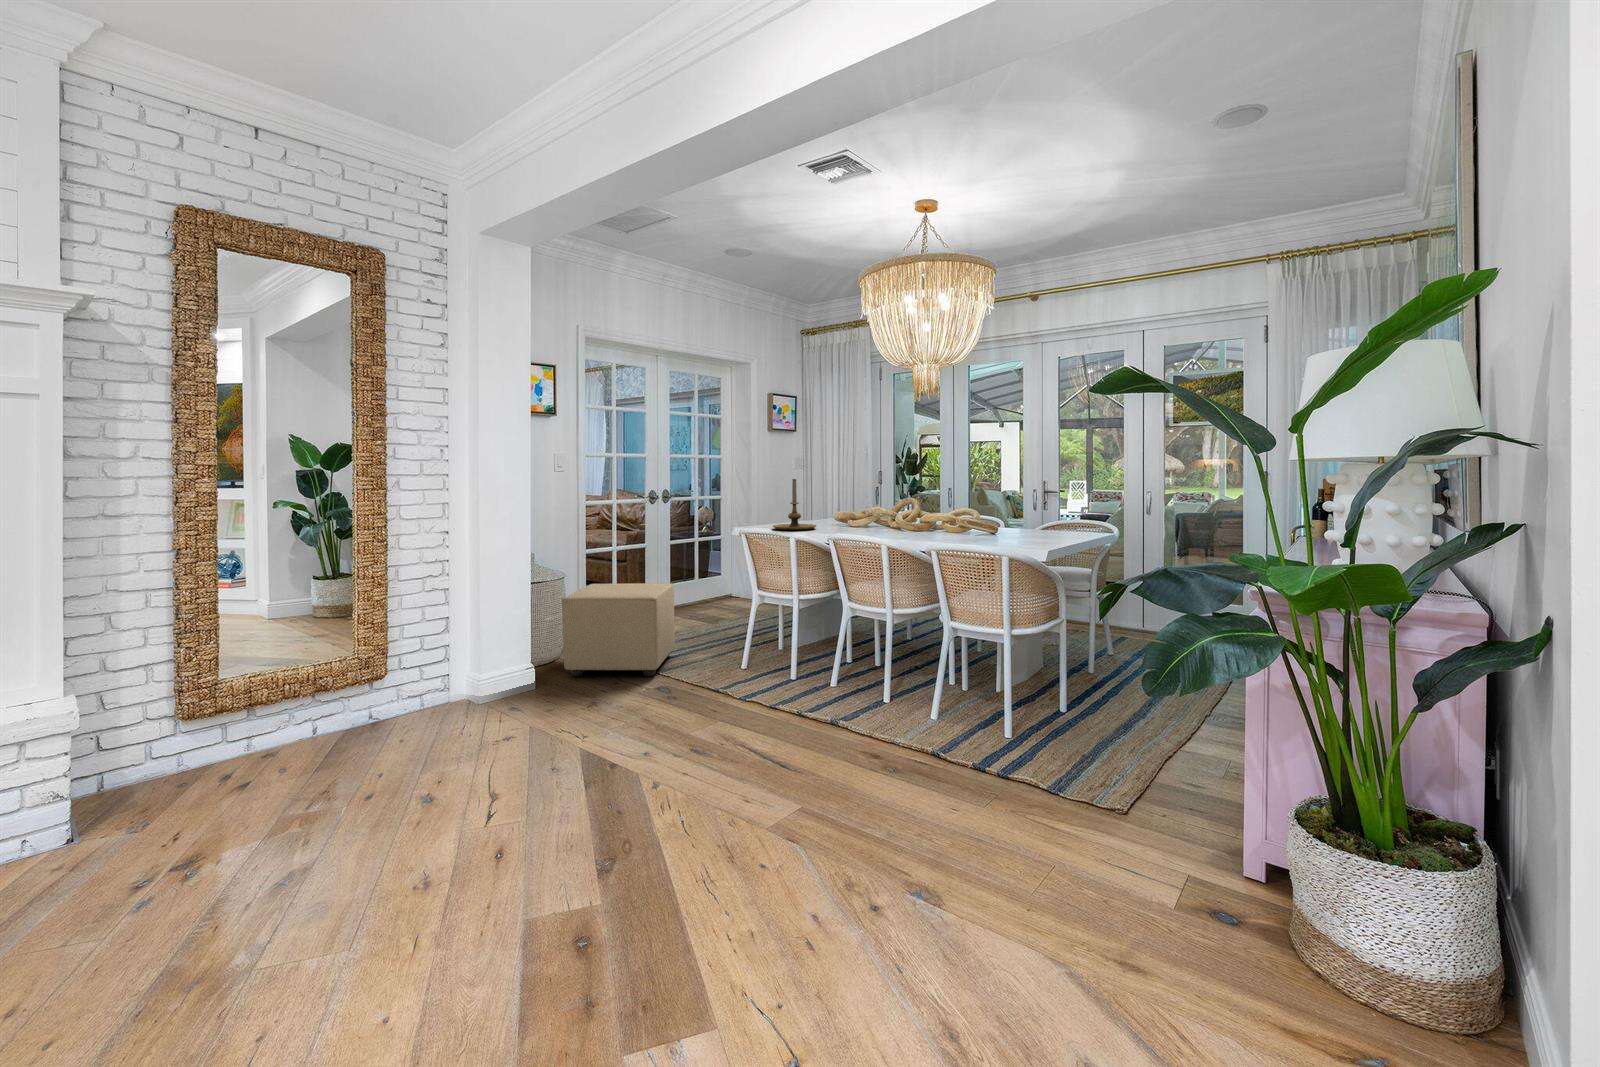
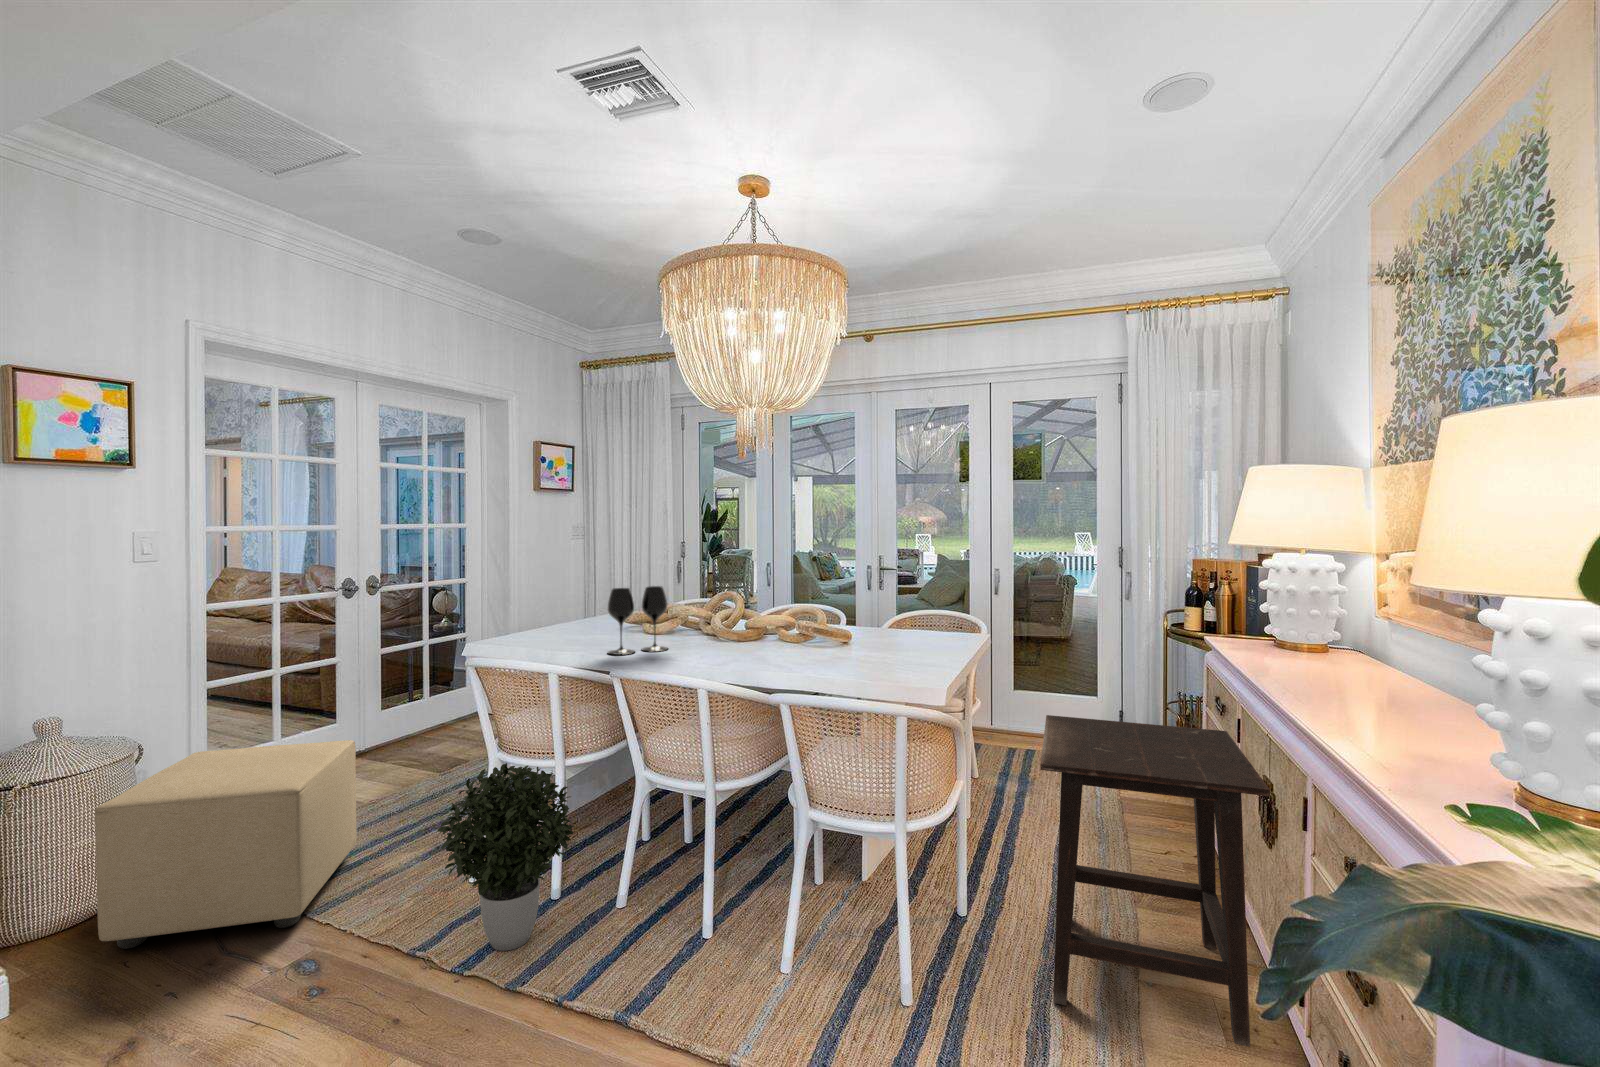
candle holder: present [773,479,817,530] -> none [524,568,595,648]
wine glass: none [825,490,865,533] -> present [608,586,668,655]
side table: none [1090,576,1248,764] -> present [1041,715,1270,1047]
potted plant: none [731,588,807,694] -> present [437,763,575,951]

